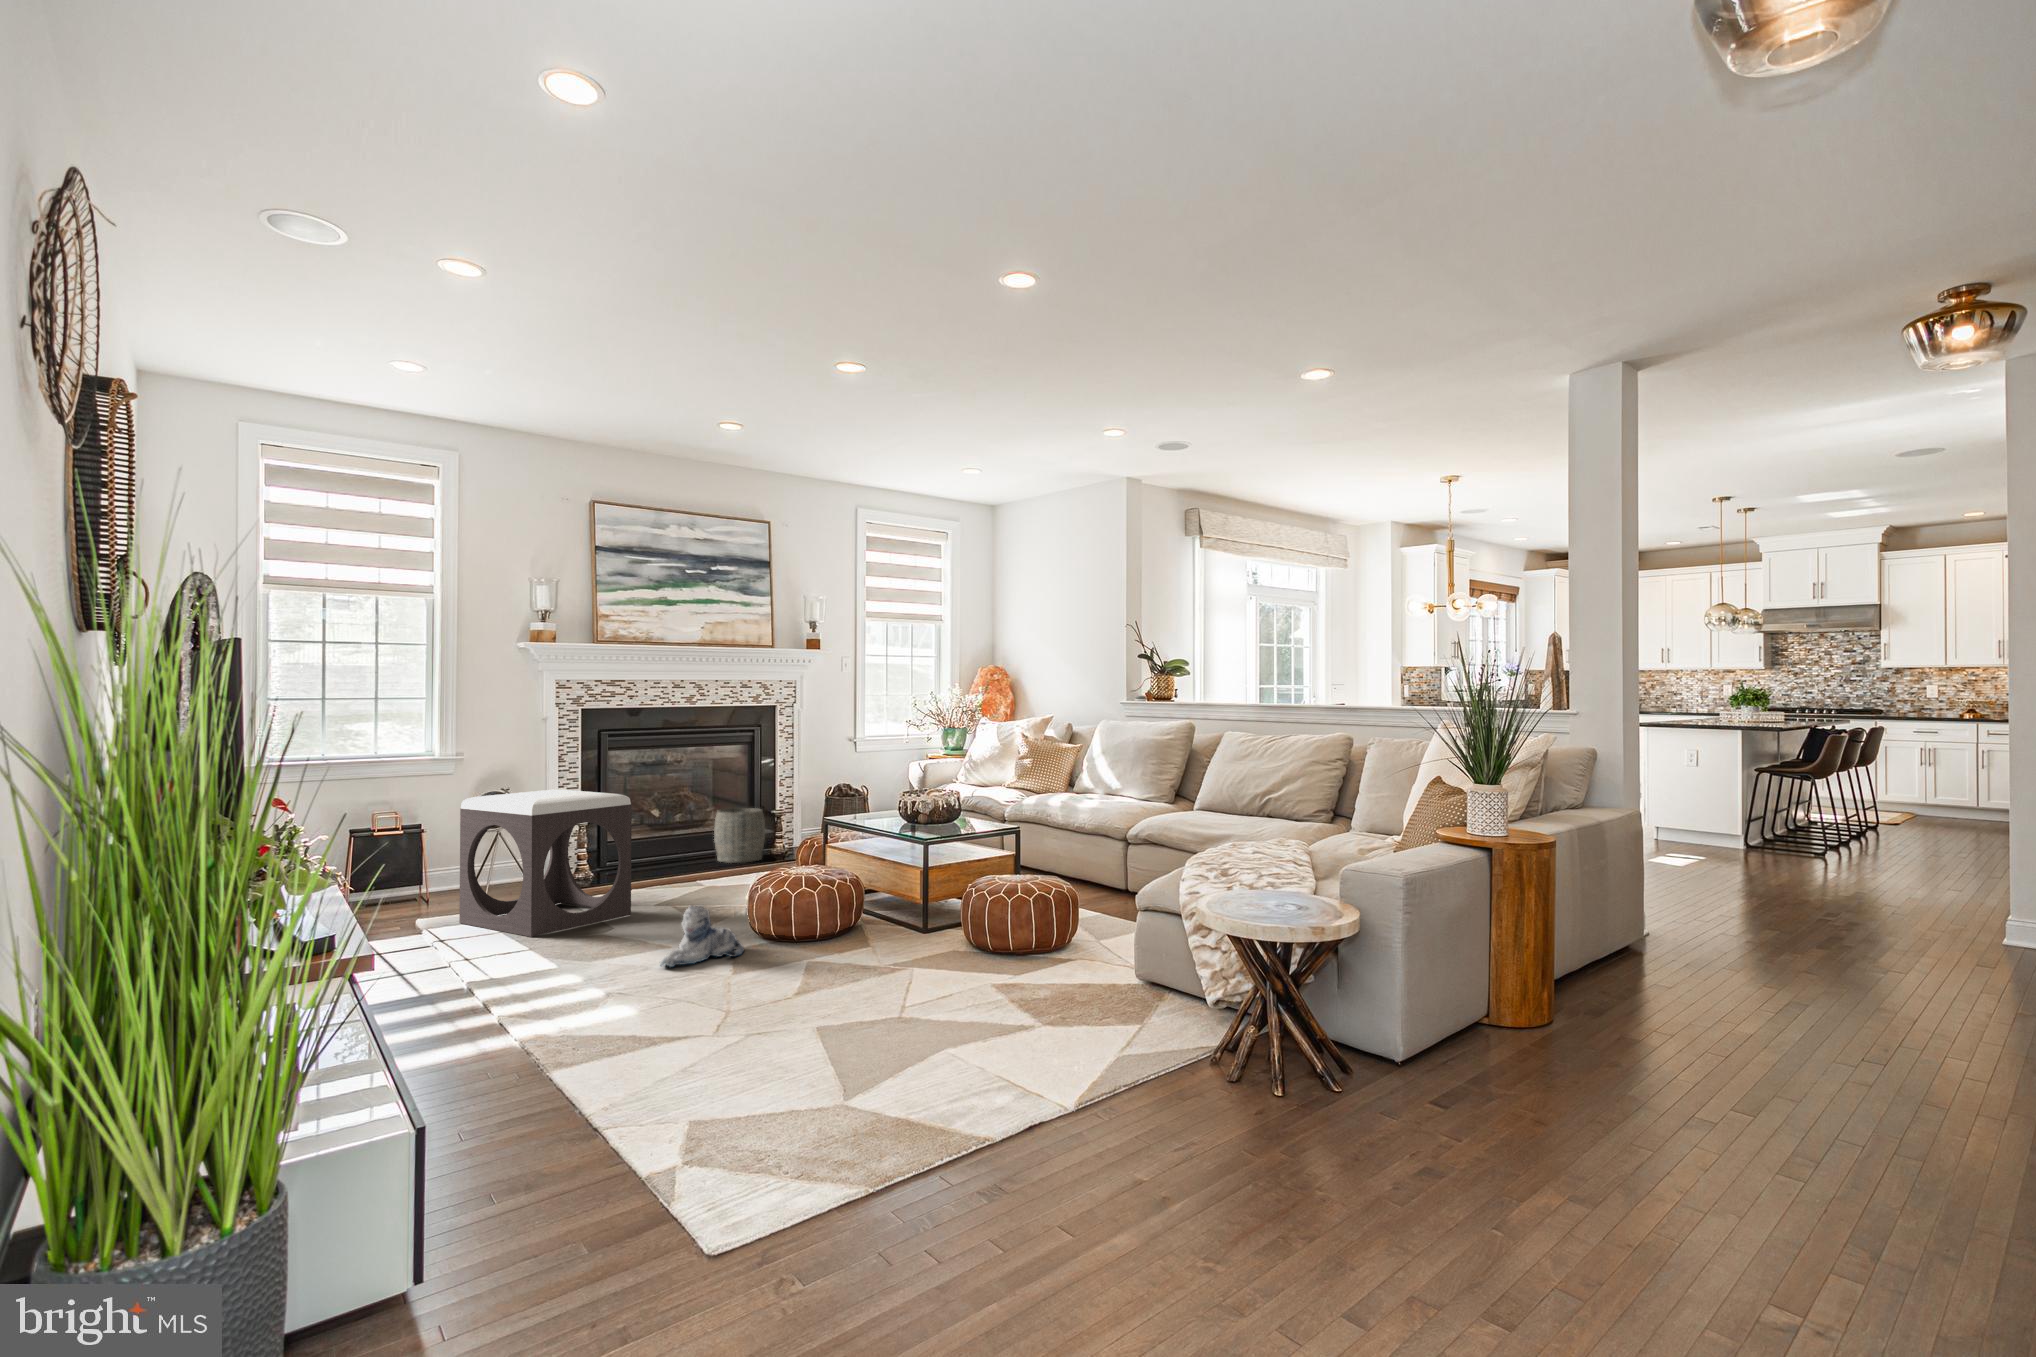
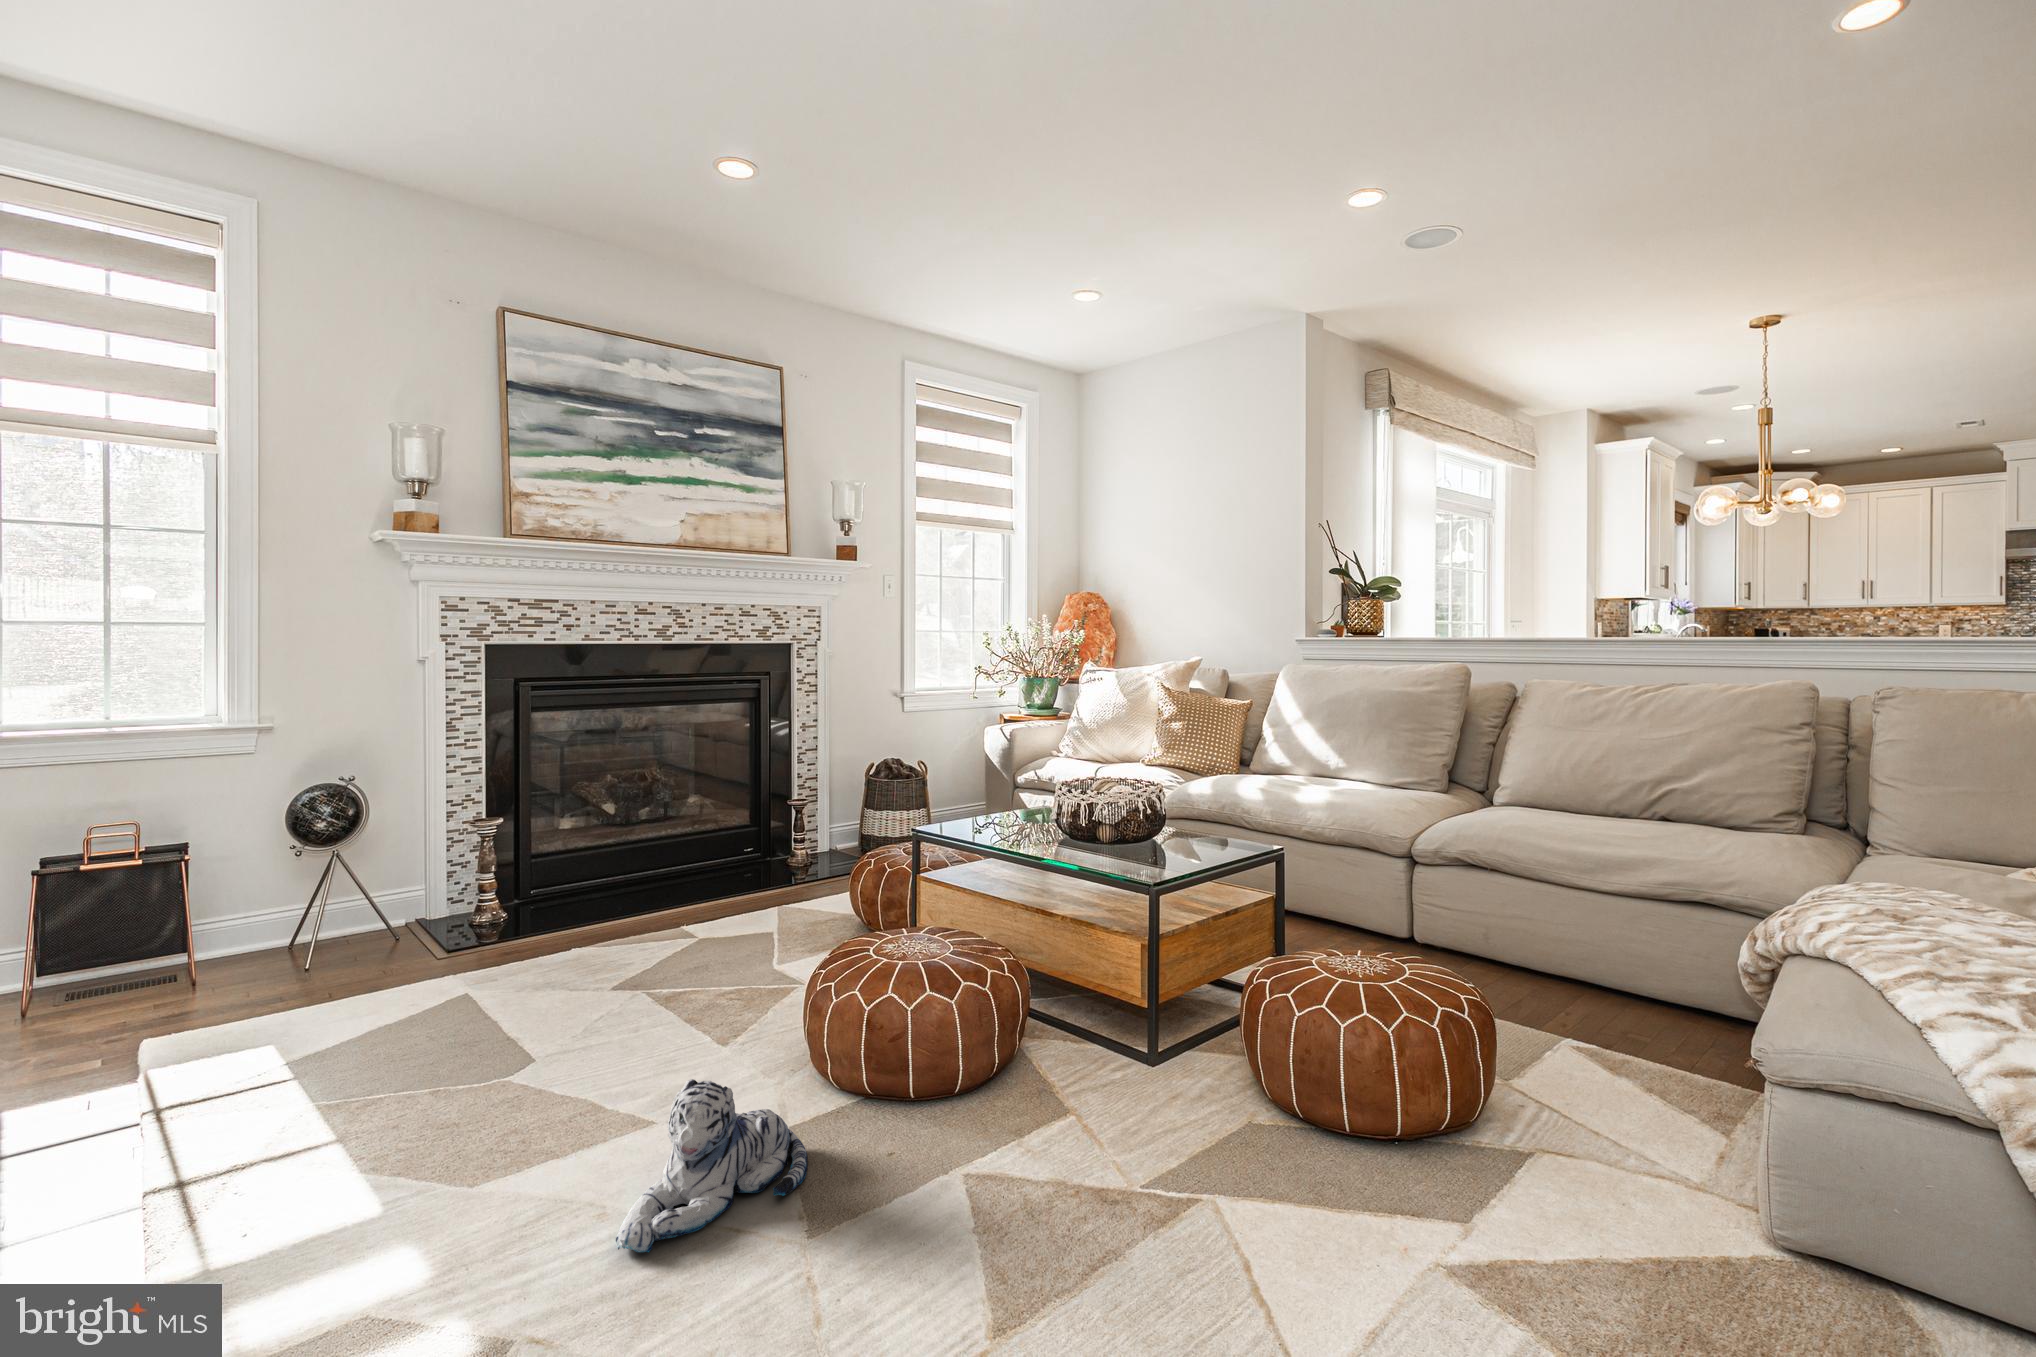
footstool: present [459,789,632,937] -> none [203,786,562,1113]
woven basket: present [714,808,765,863] -> none [704,797,782,884]

